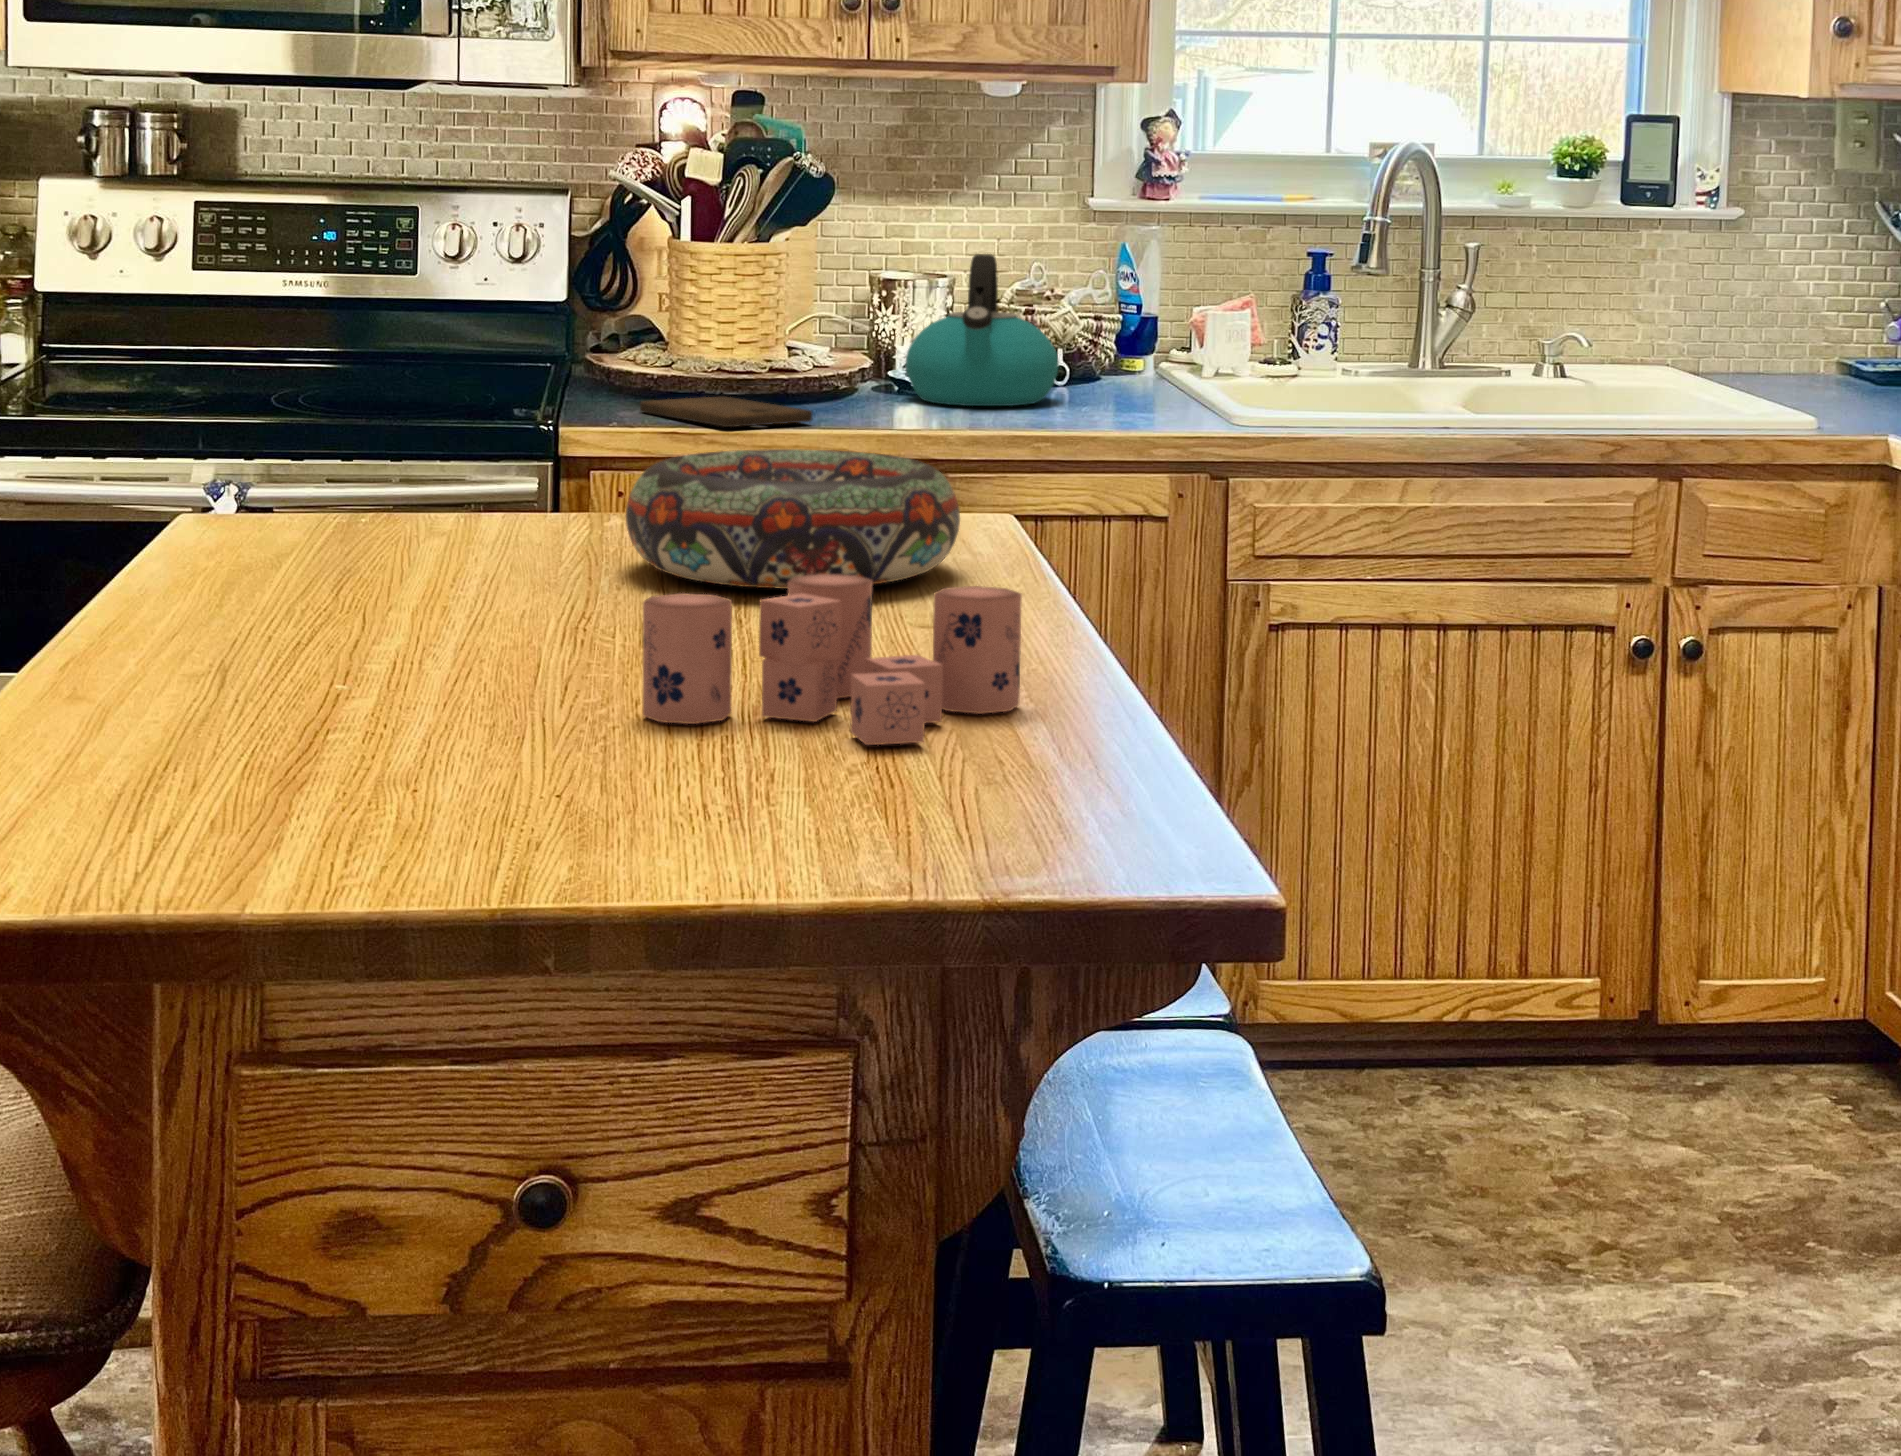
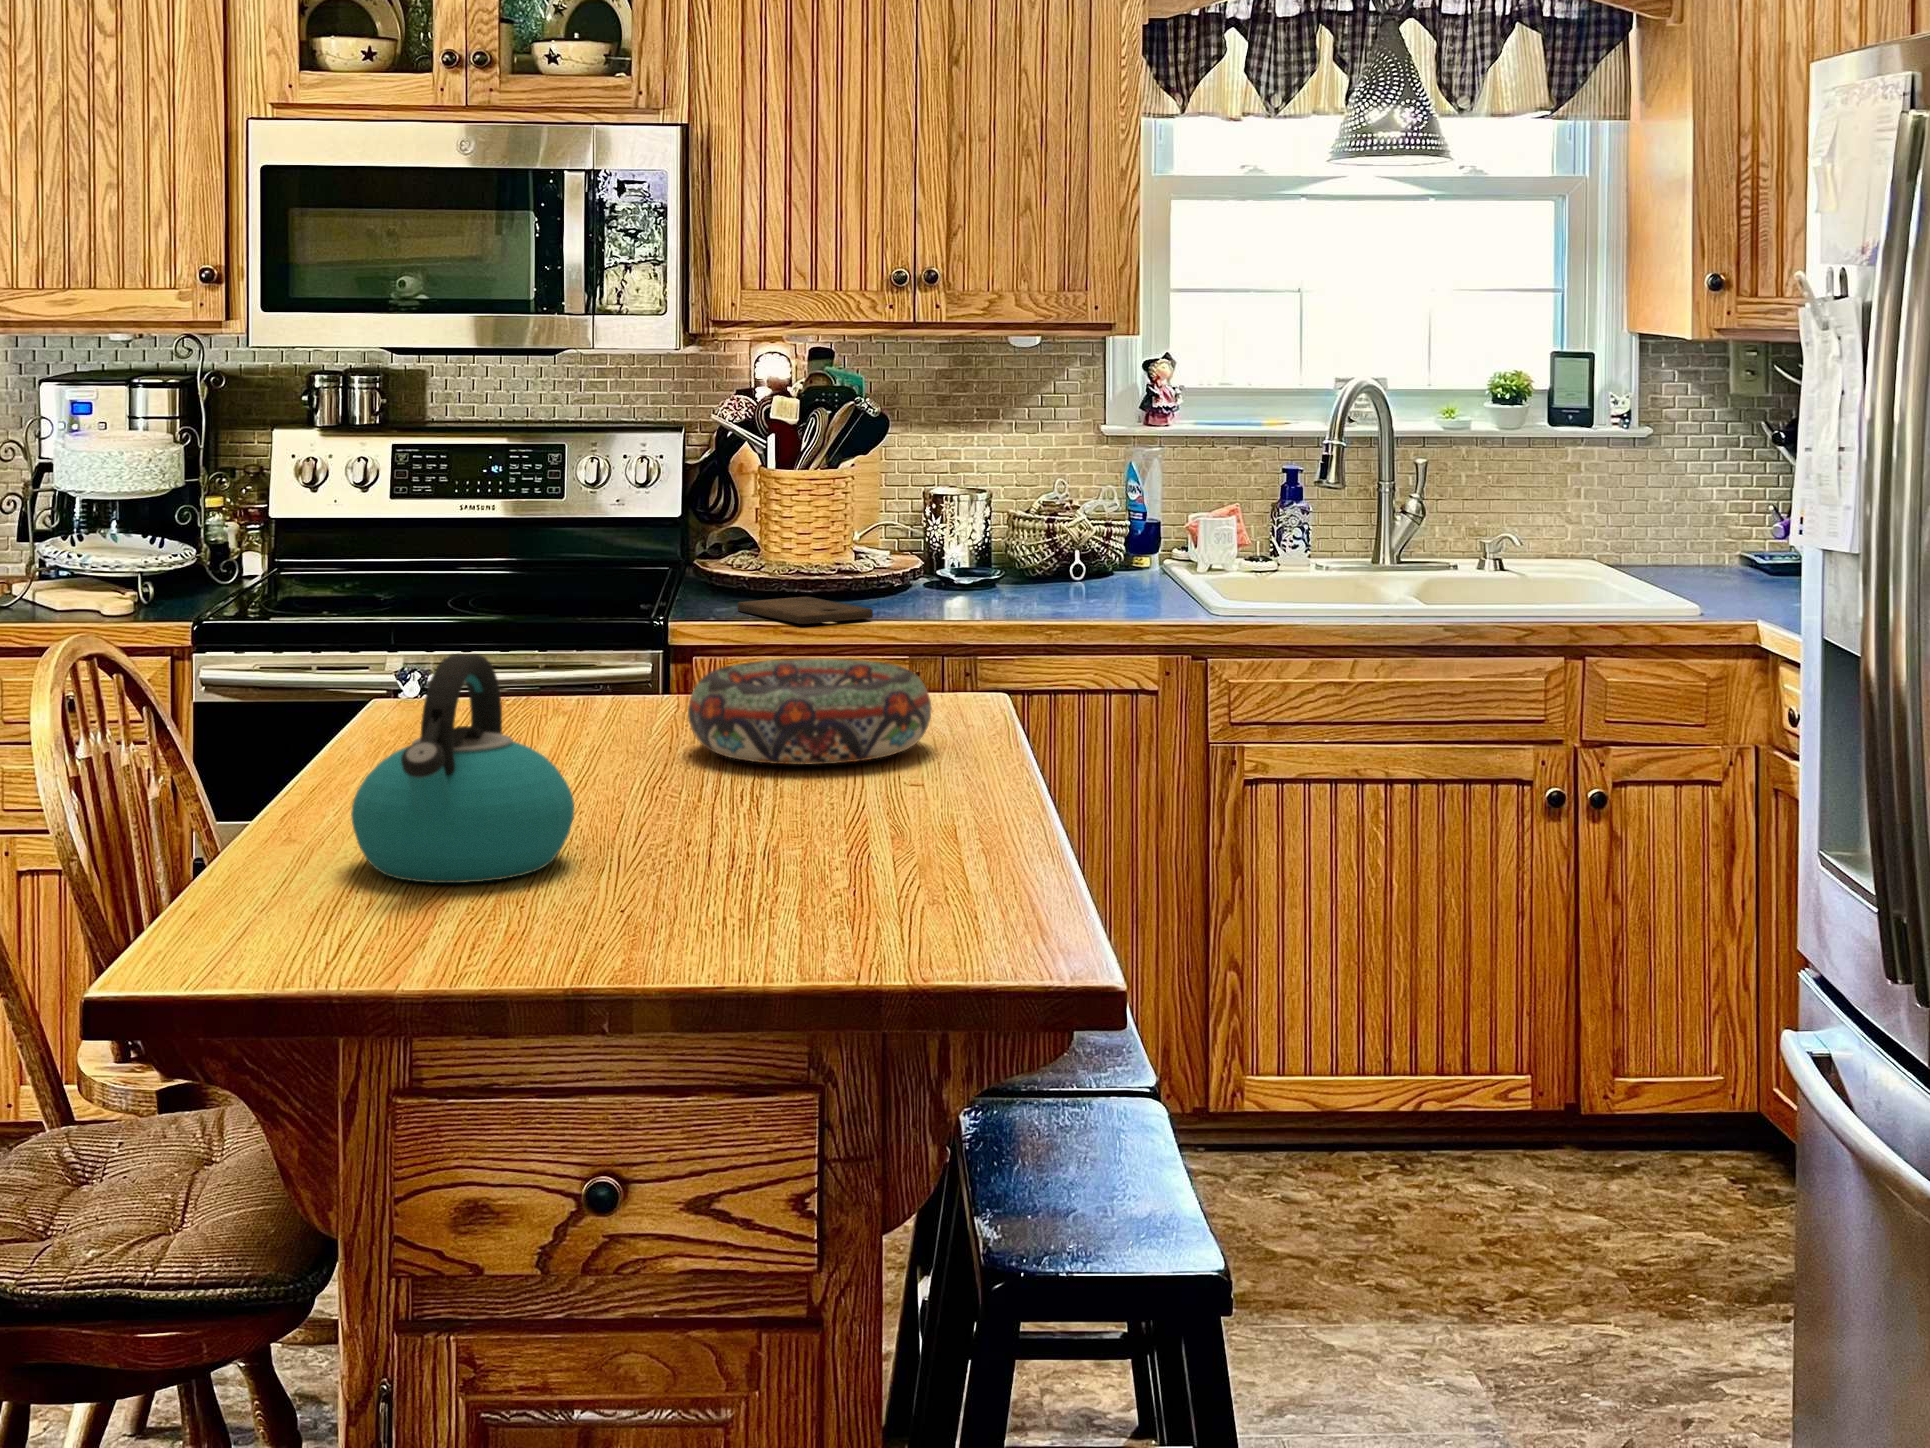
kettle: present [905,254,1059,406] -> present [351,654,574,883]
candle: present [643,574,1022,745] -> none [674,759,935,878]

